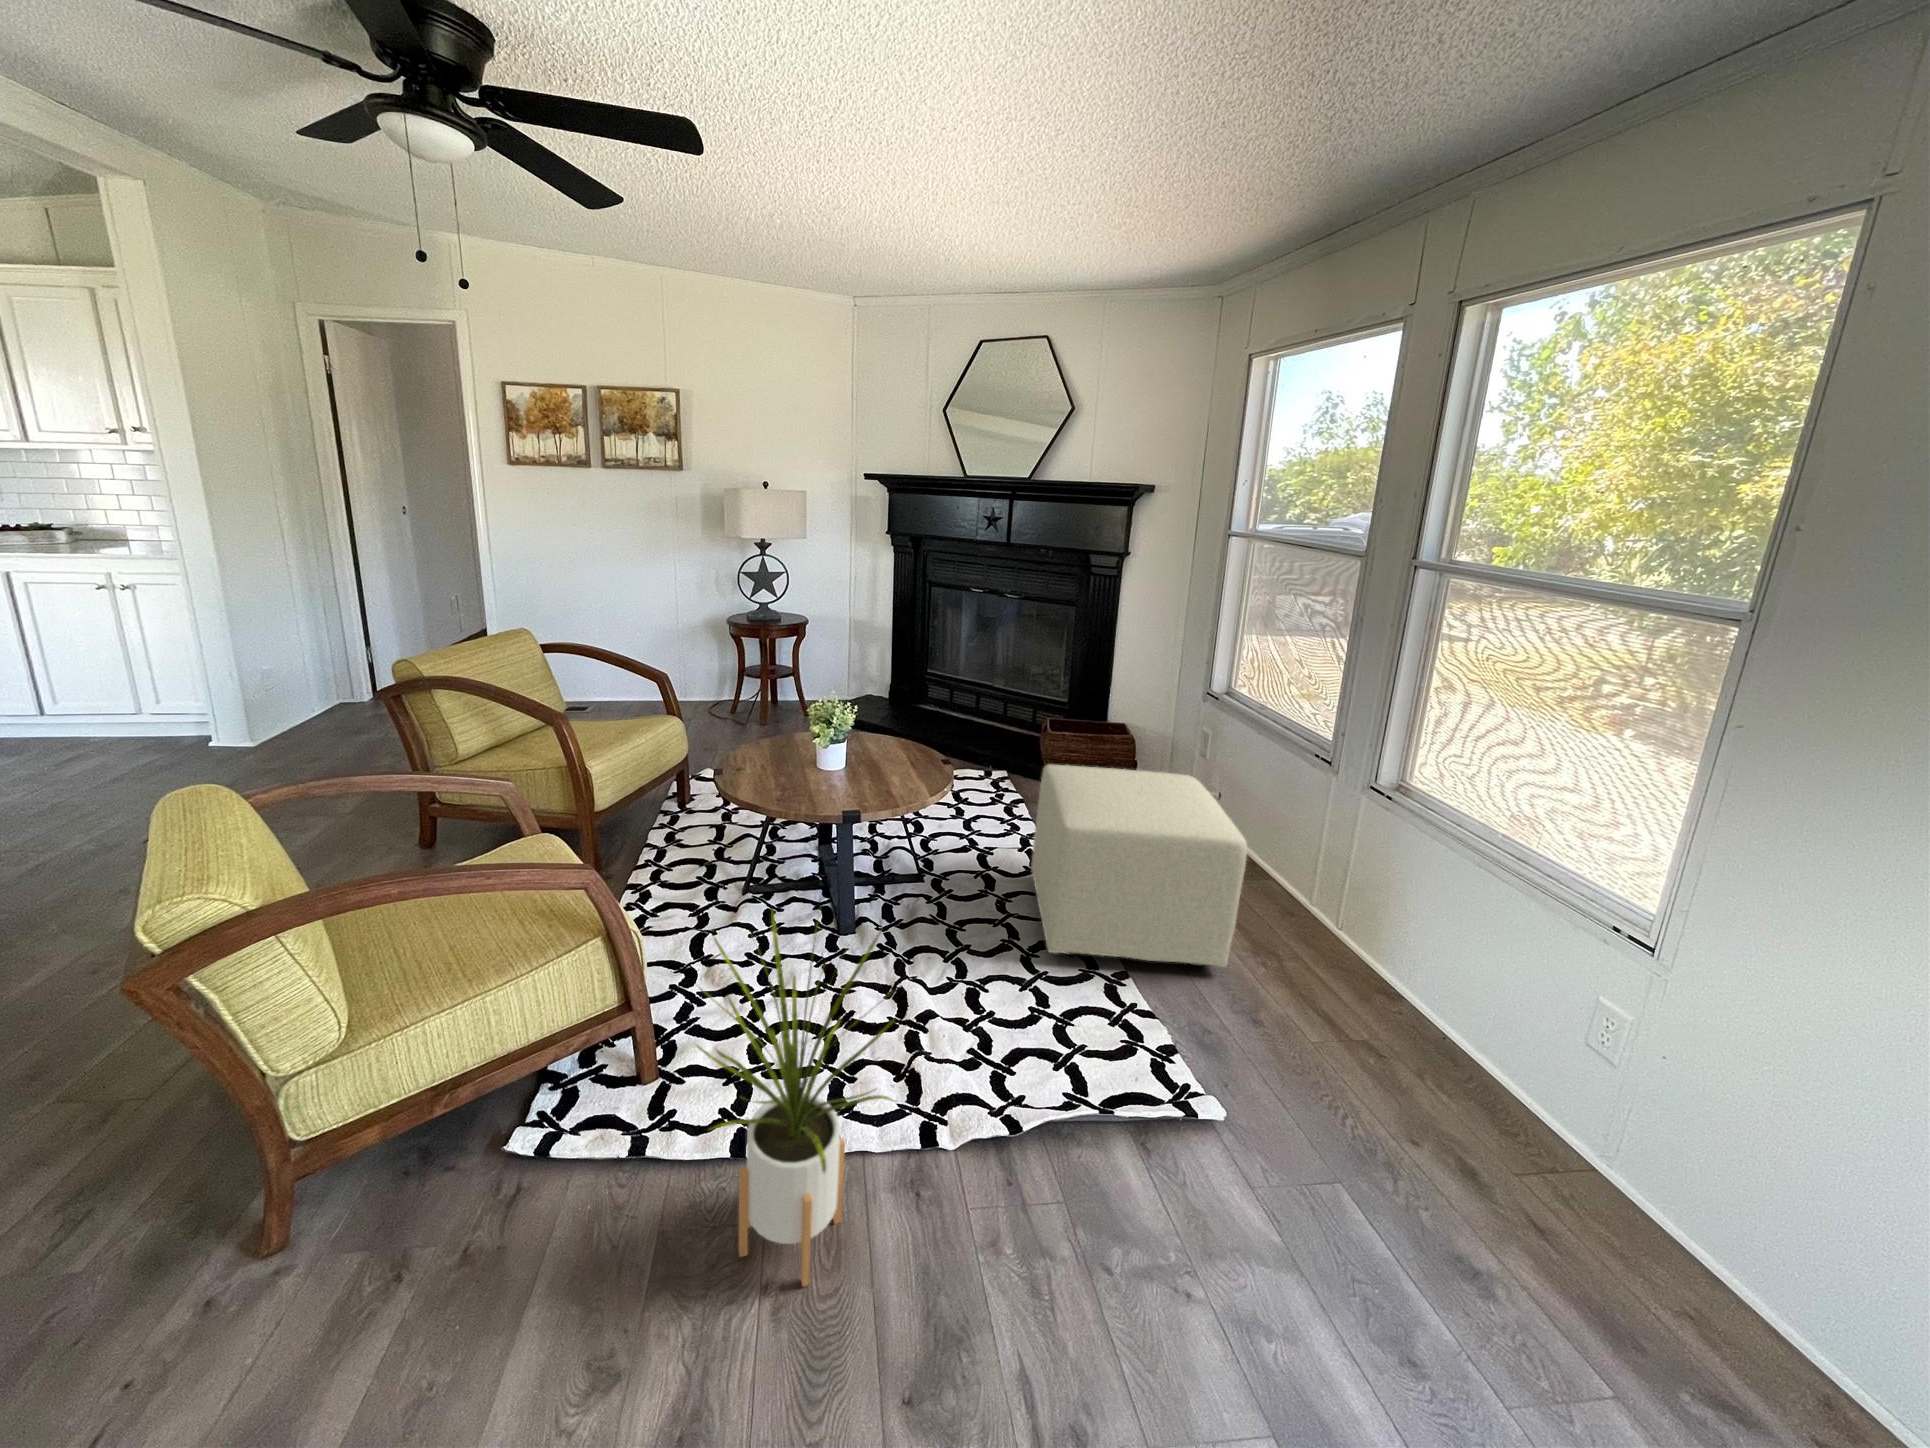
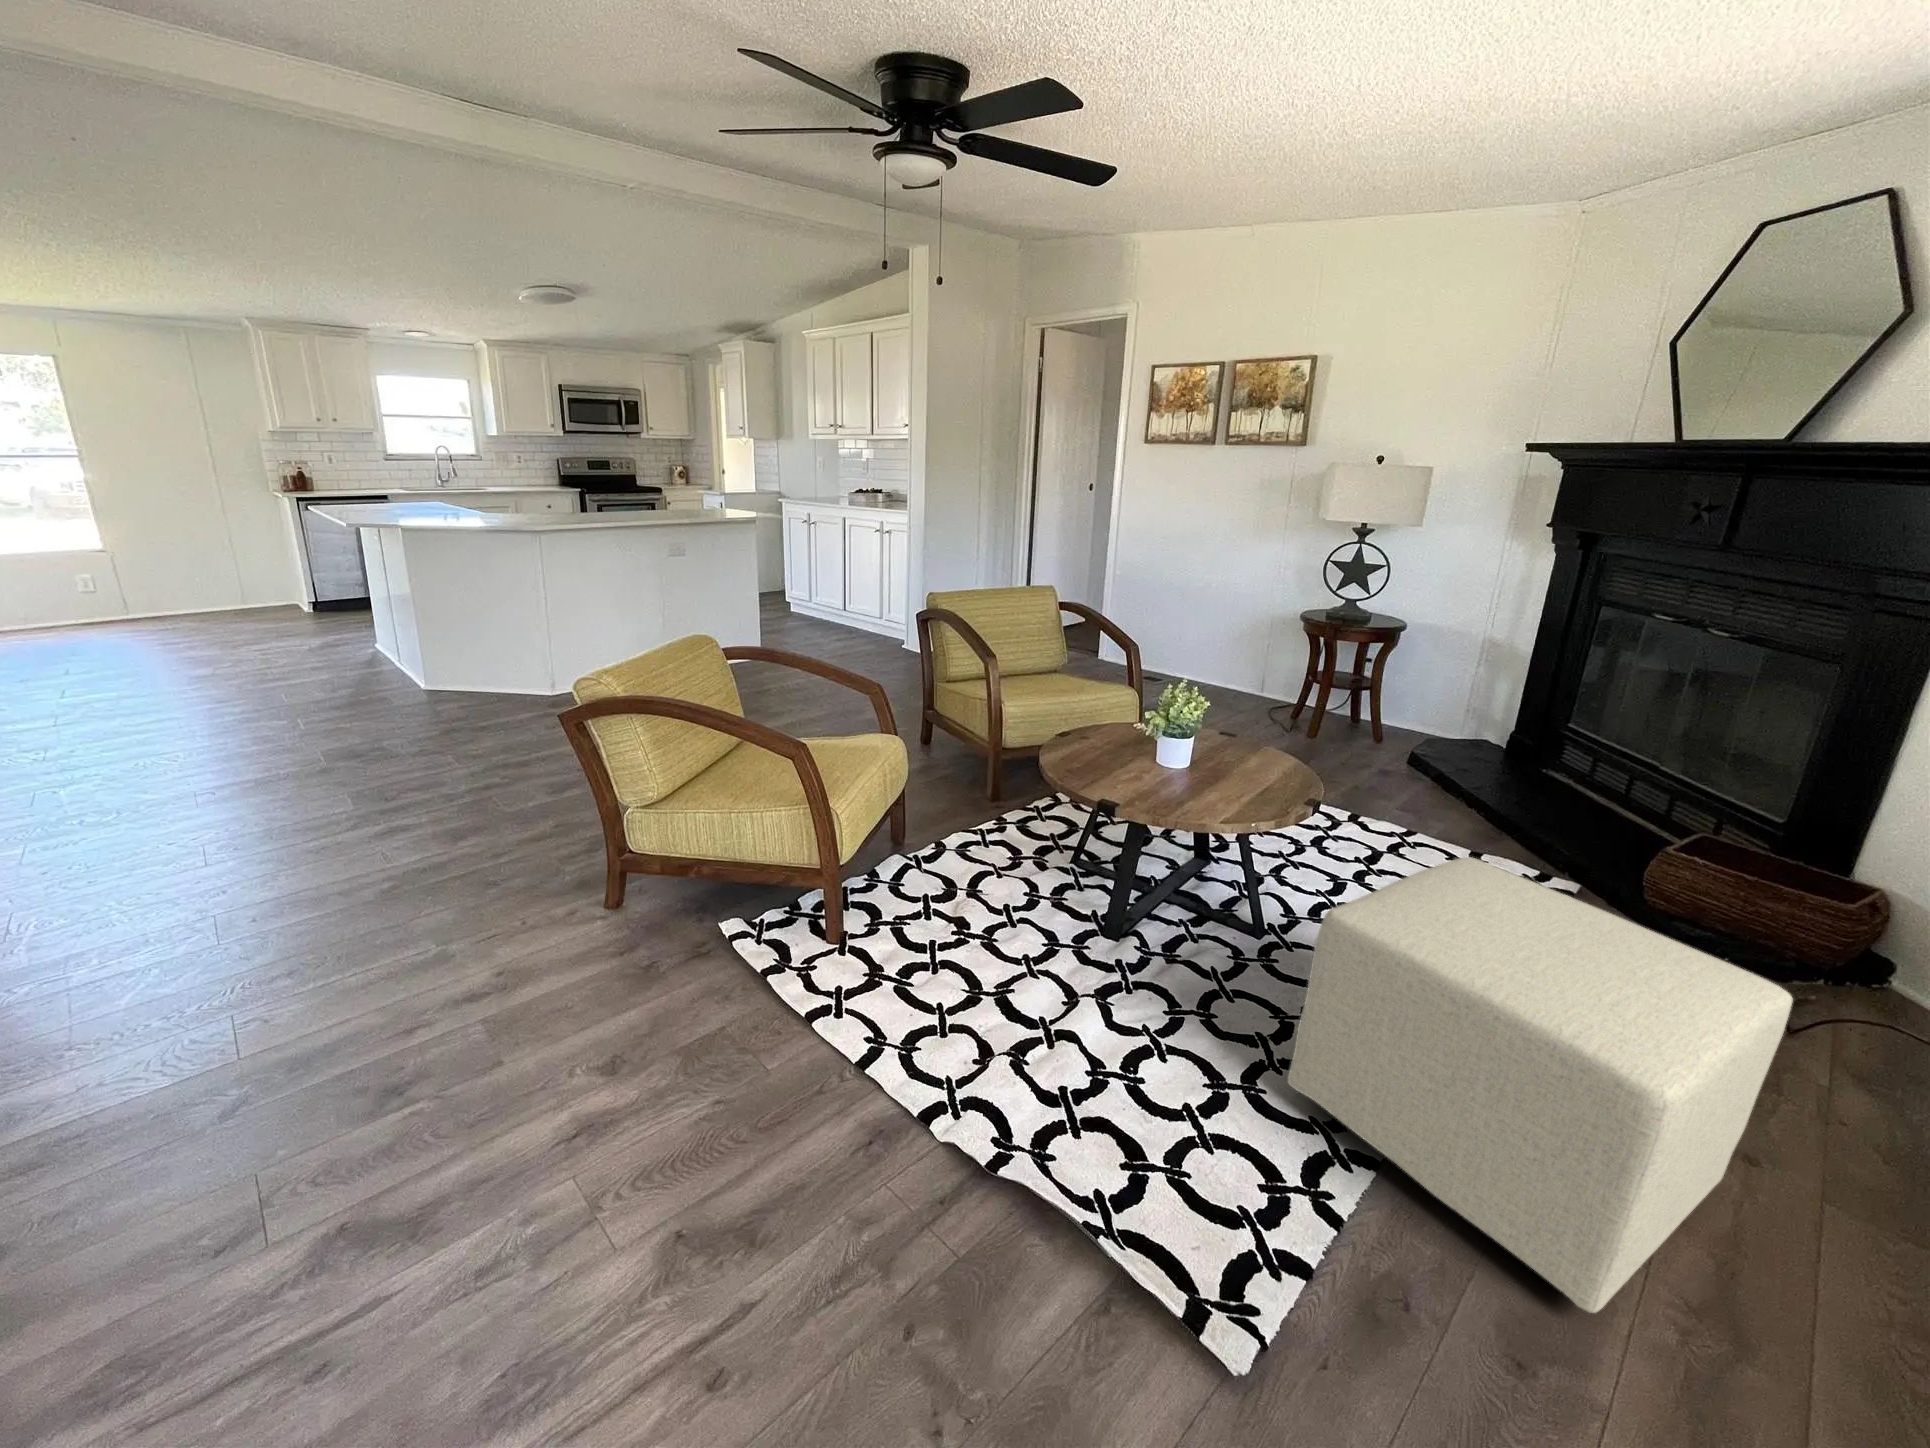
house plant: present [697,911,894,1287] -> none [666,772,864,1101]

